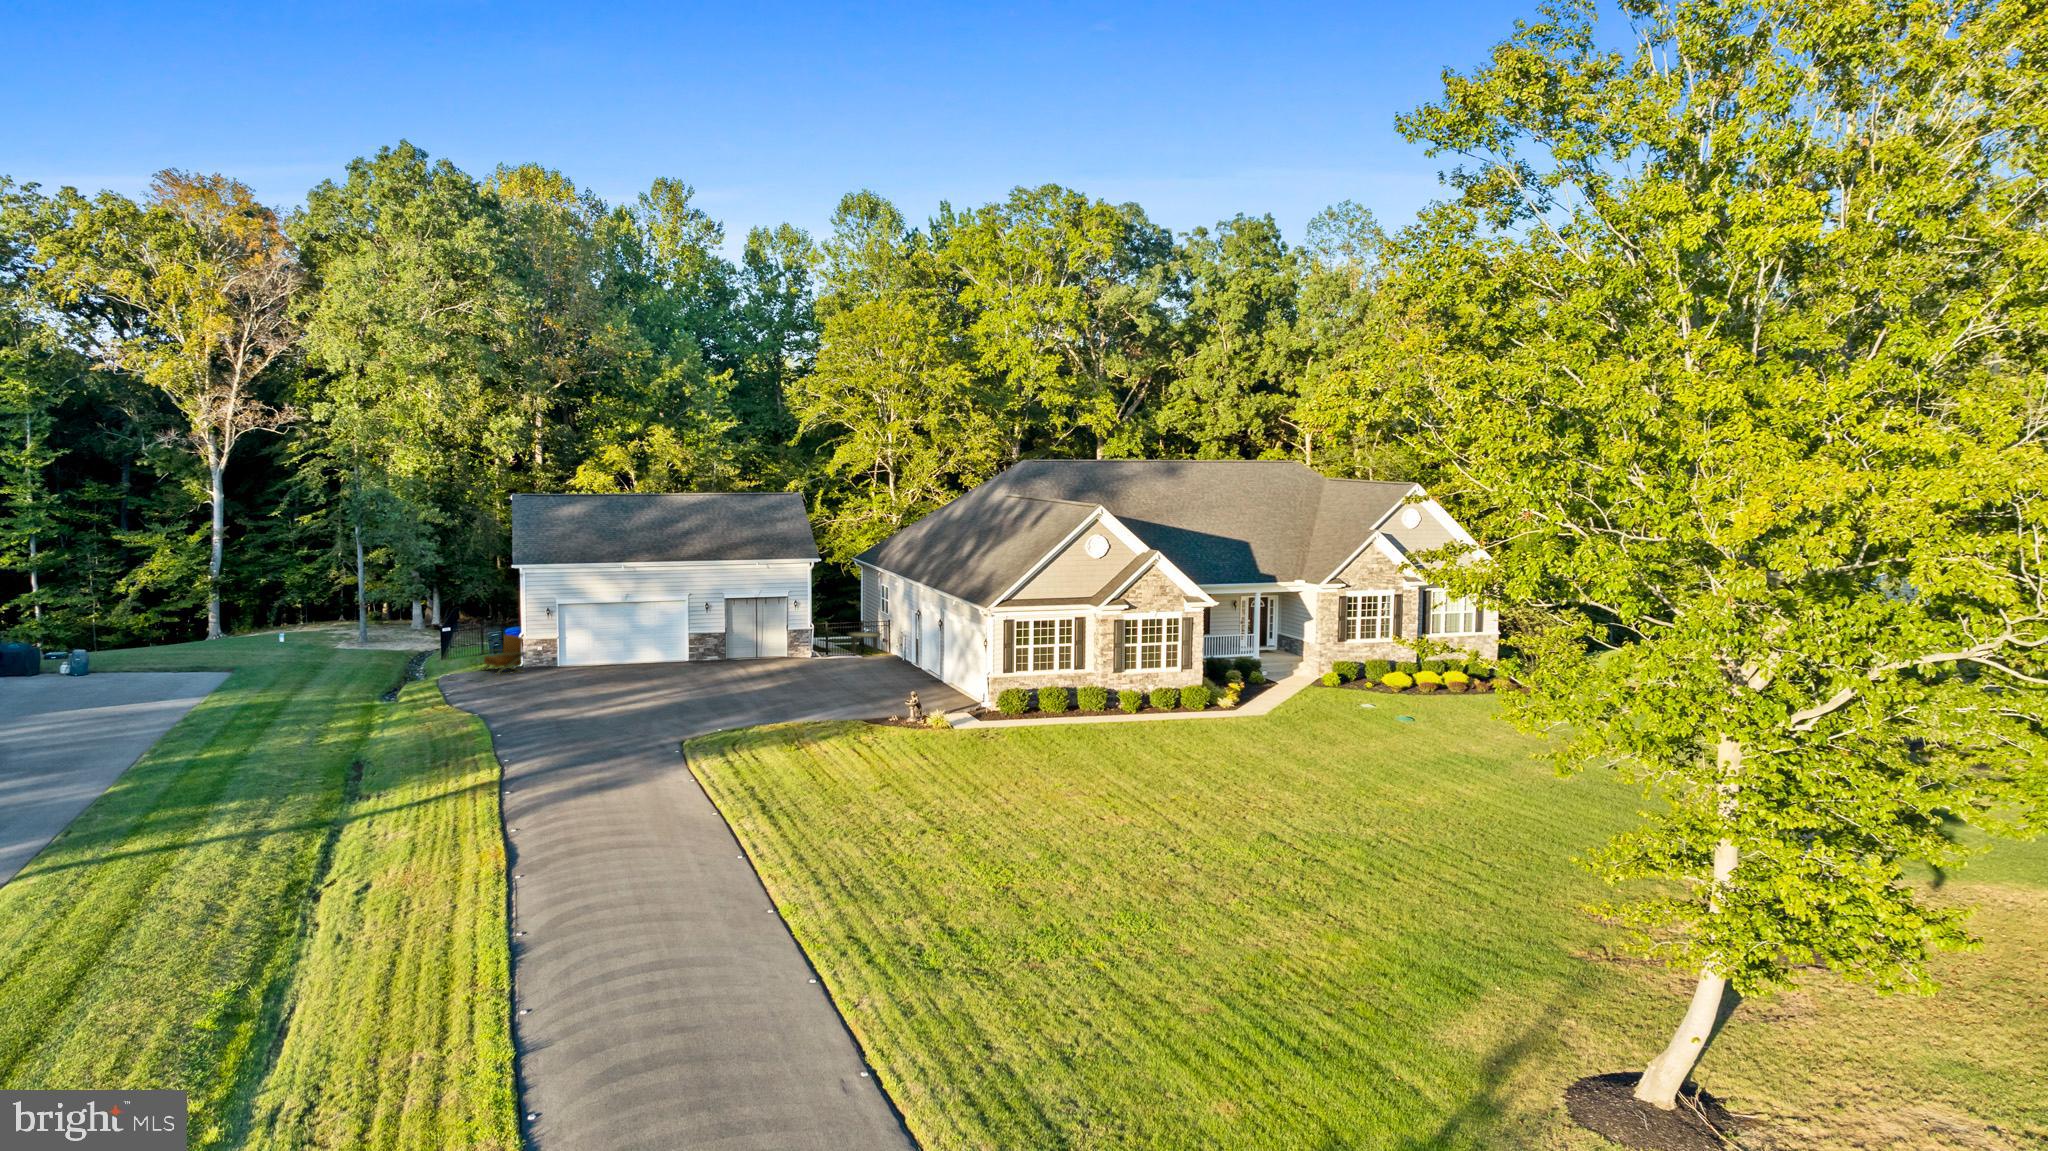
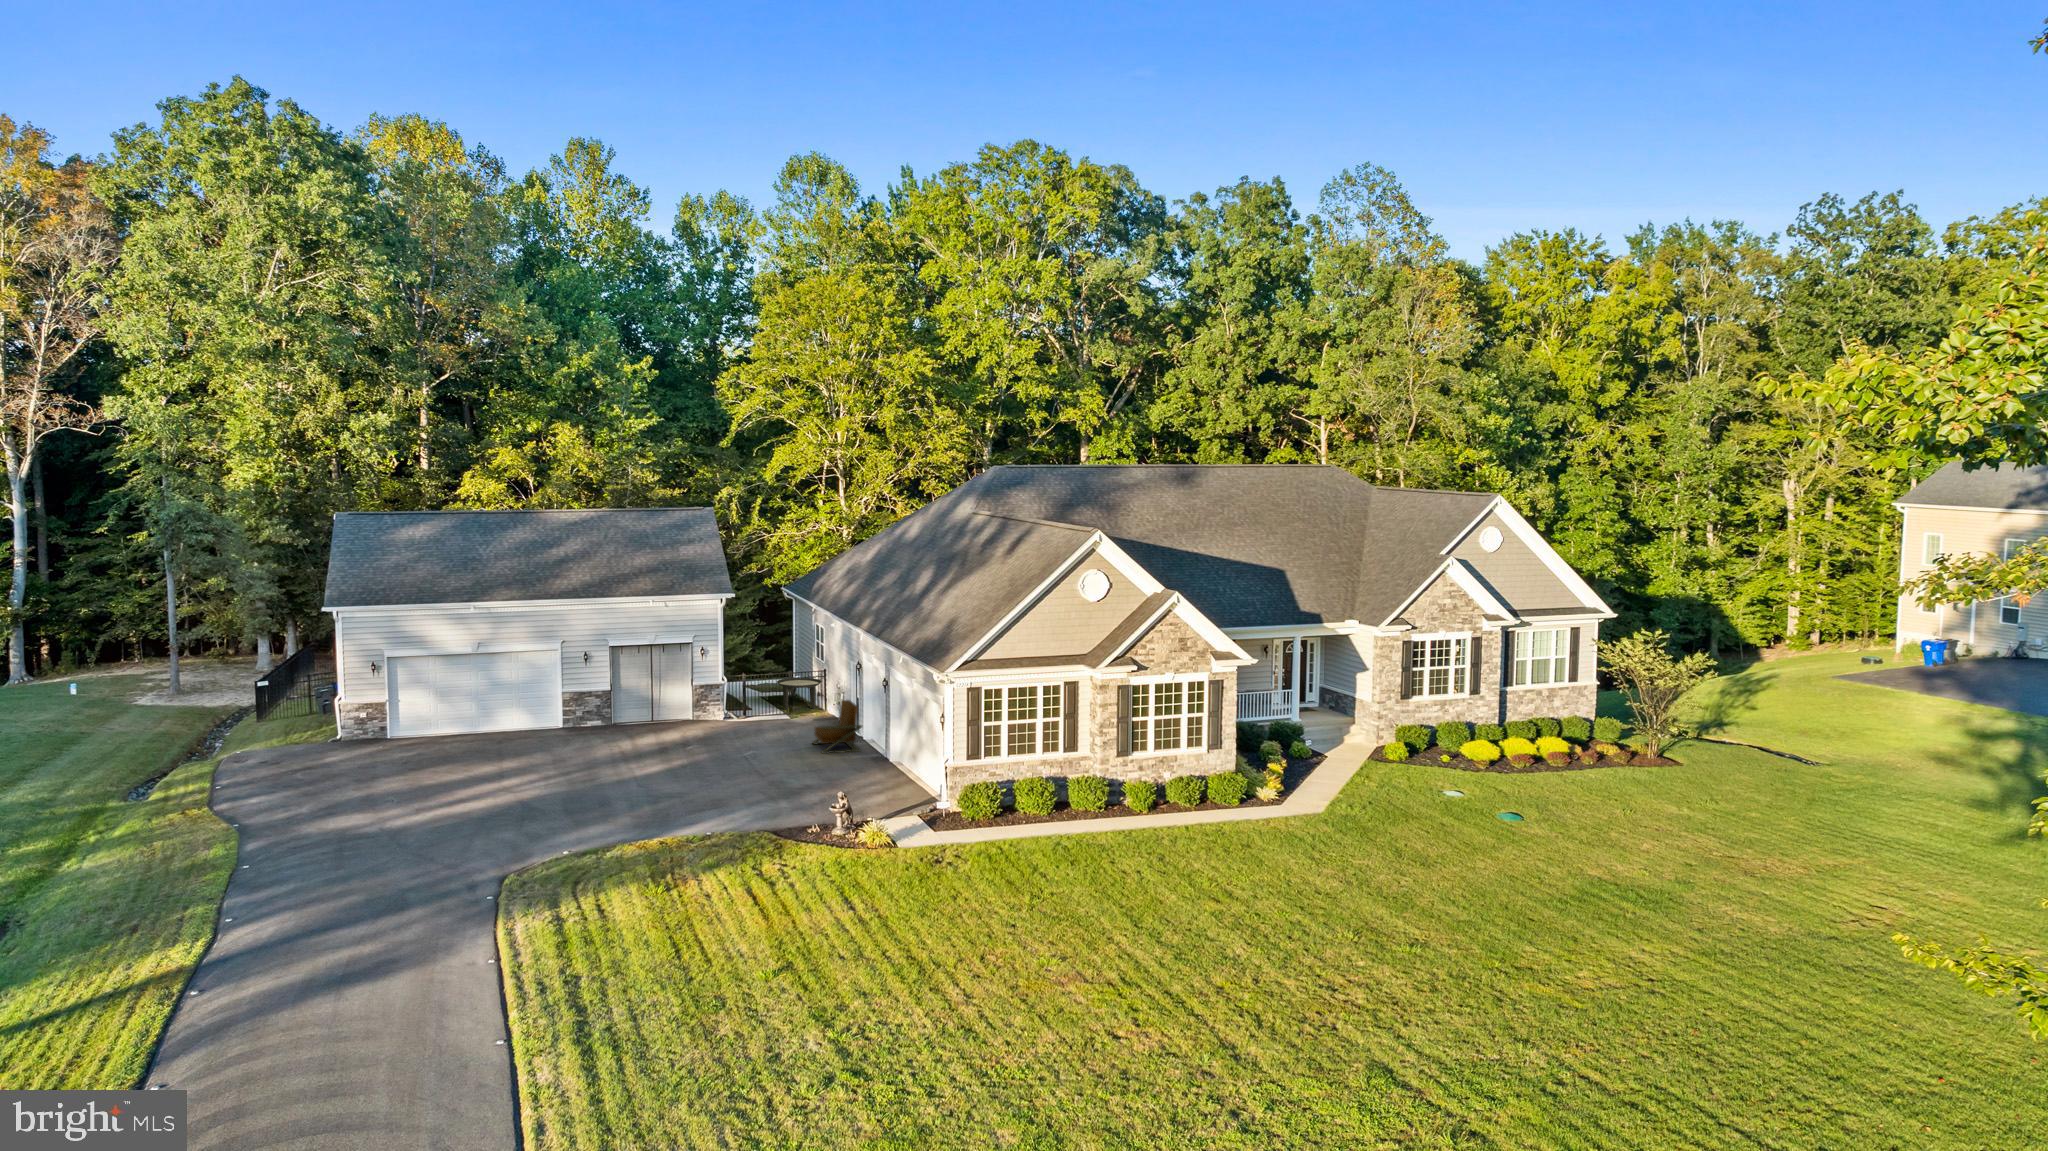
lounge chair: present [482,635,526,674] -> present [813,700,862,754]

